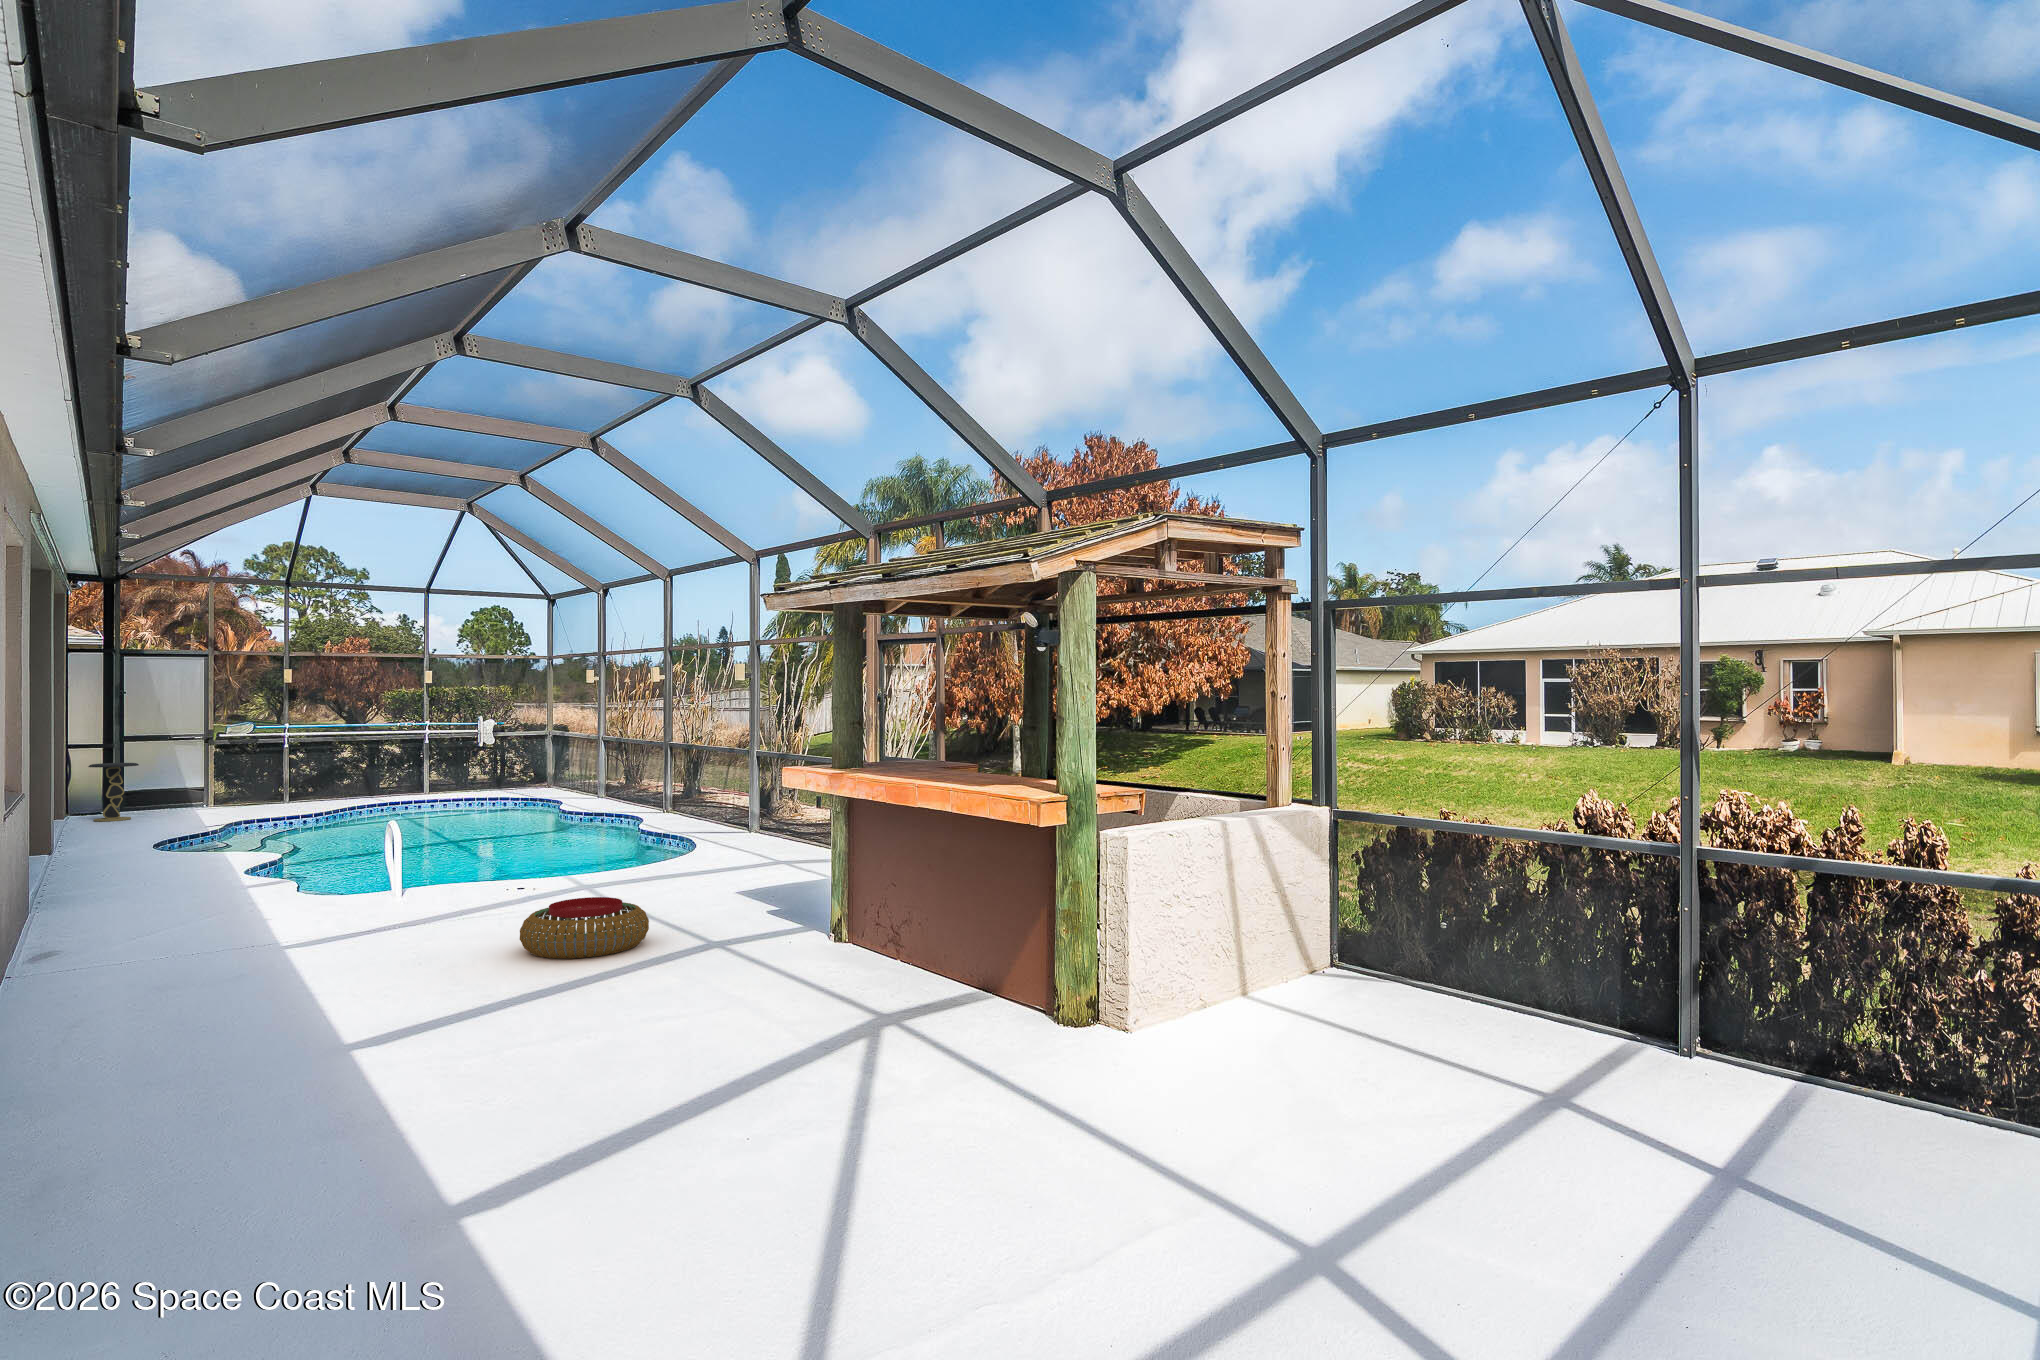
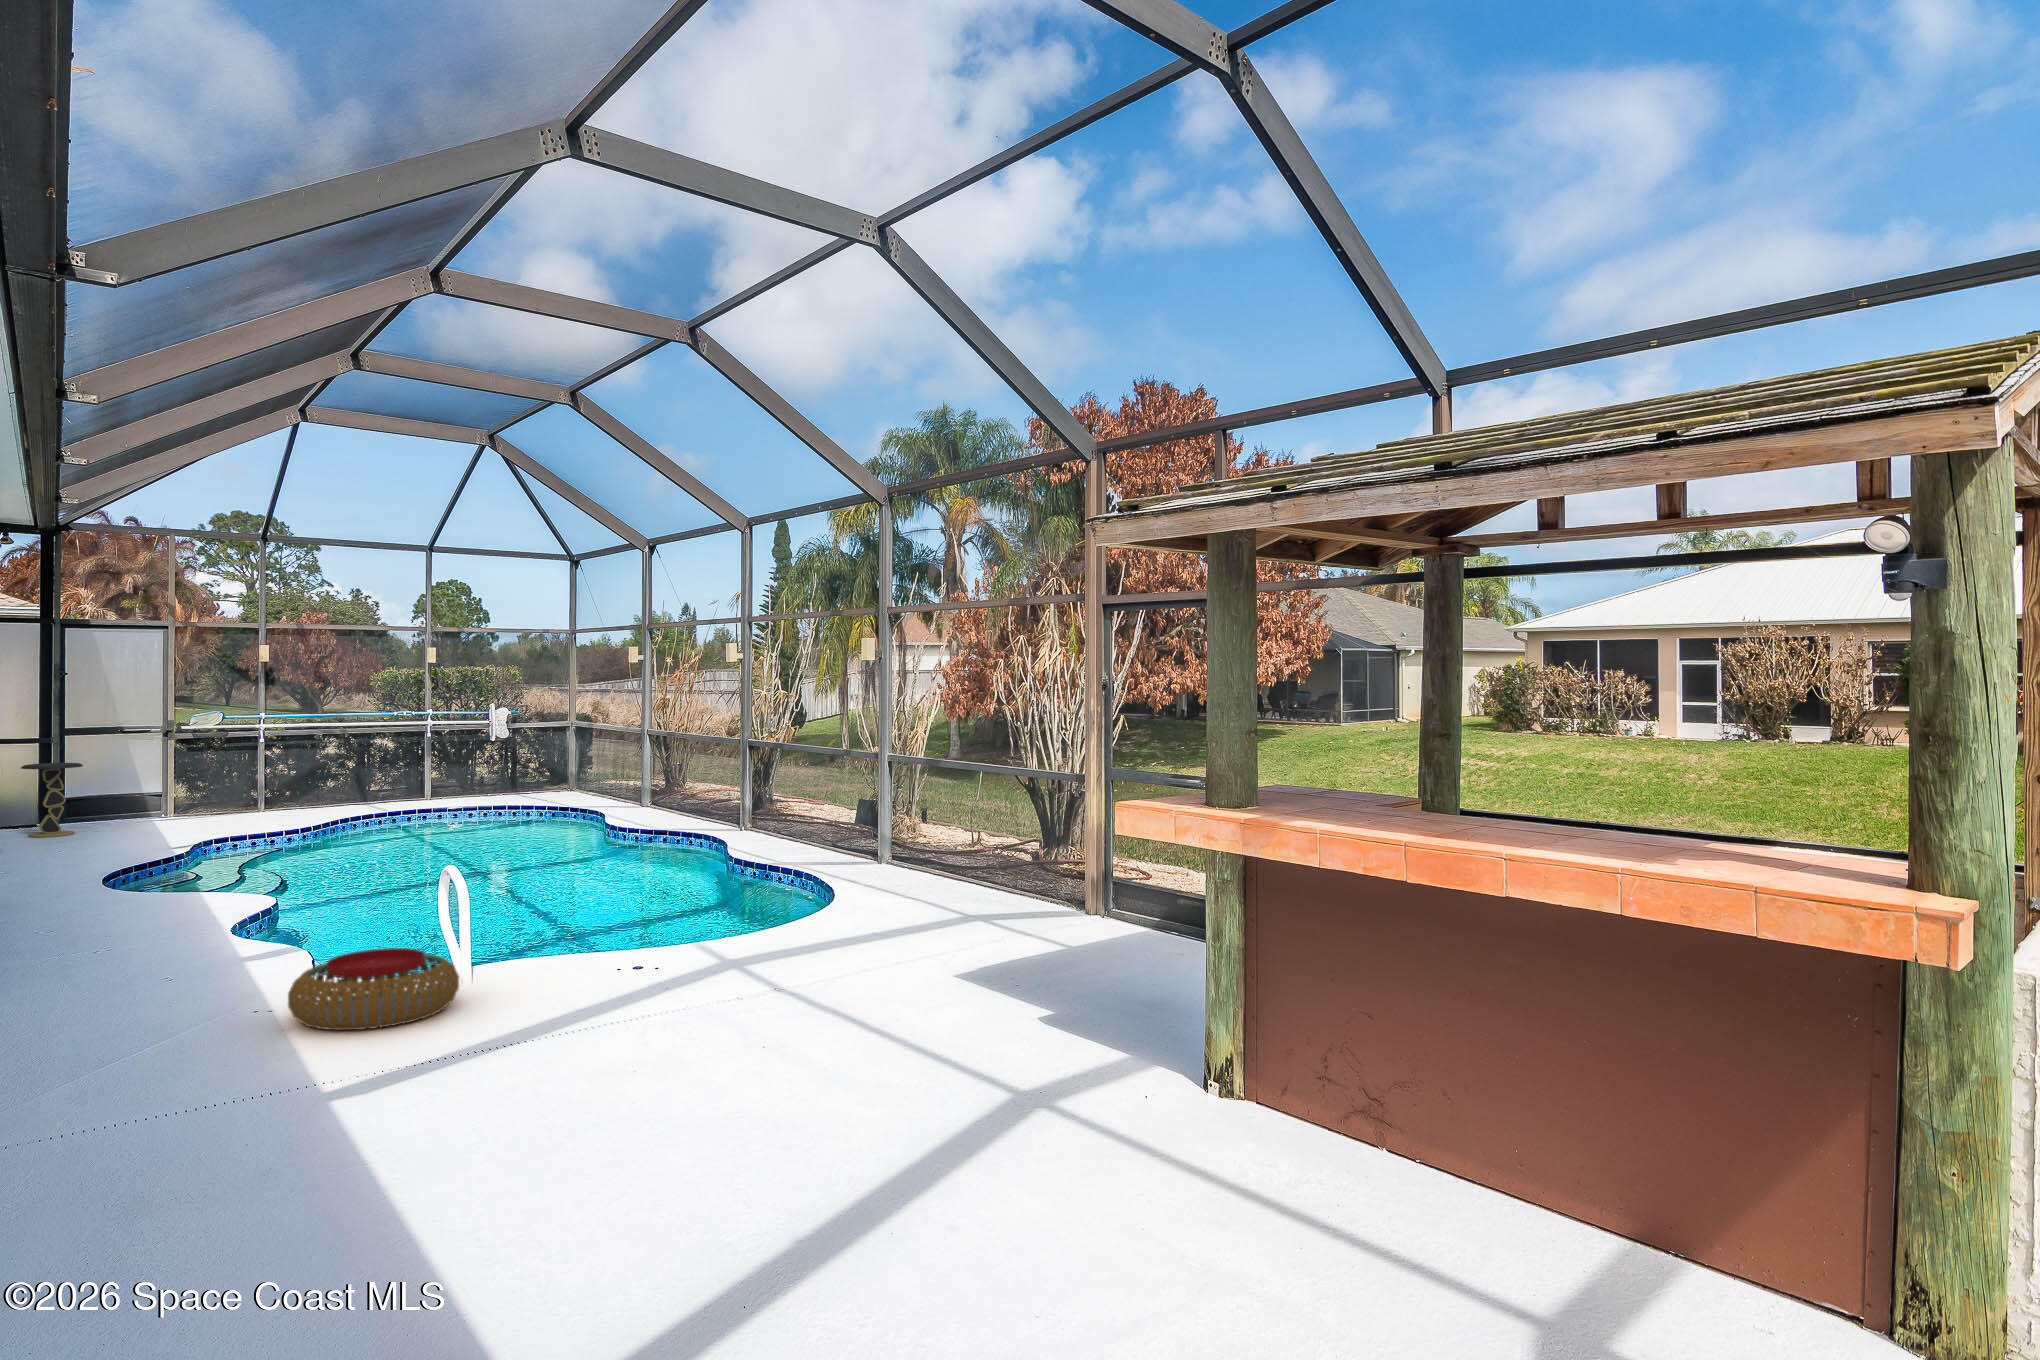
pouf: present [520,897,649,959] -> present [288,948,459,1030]

